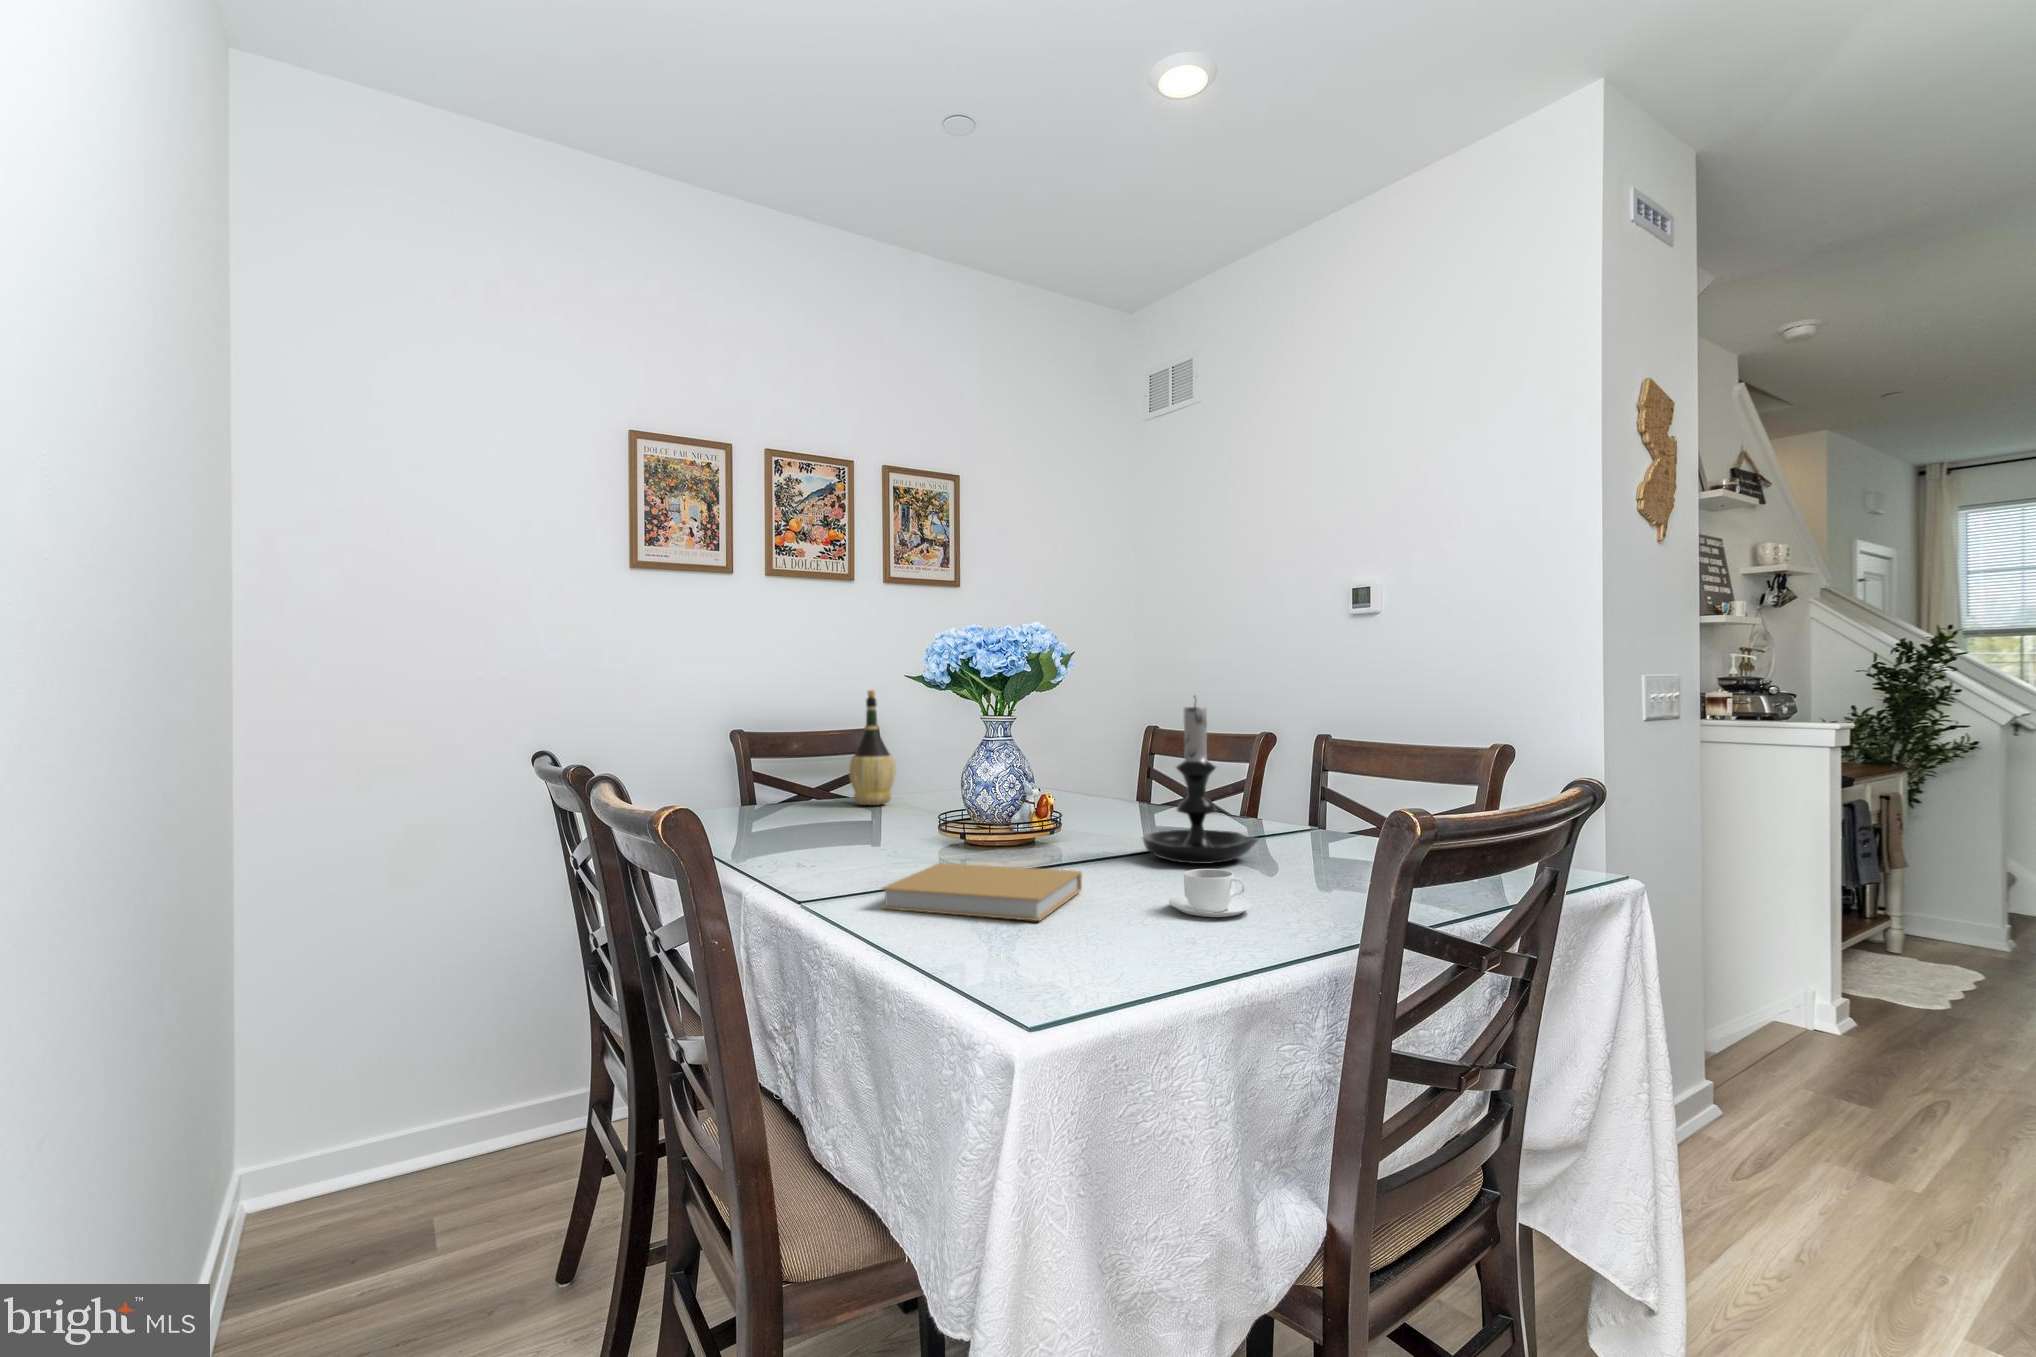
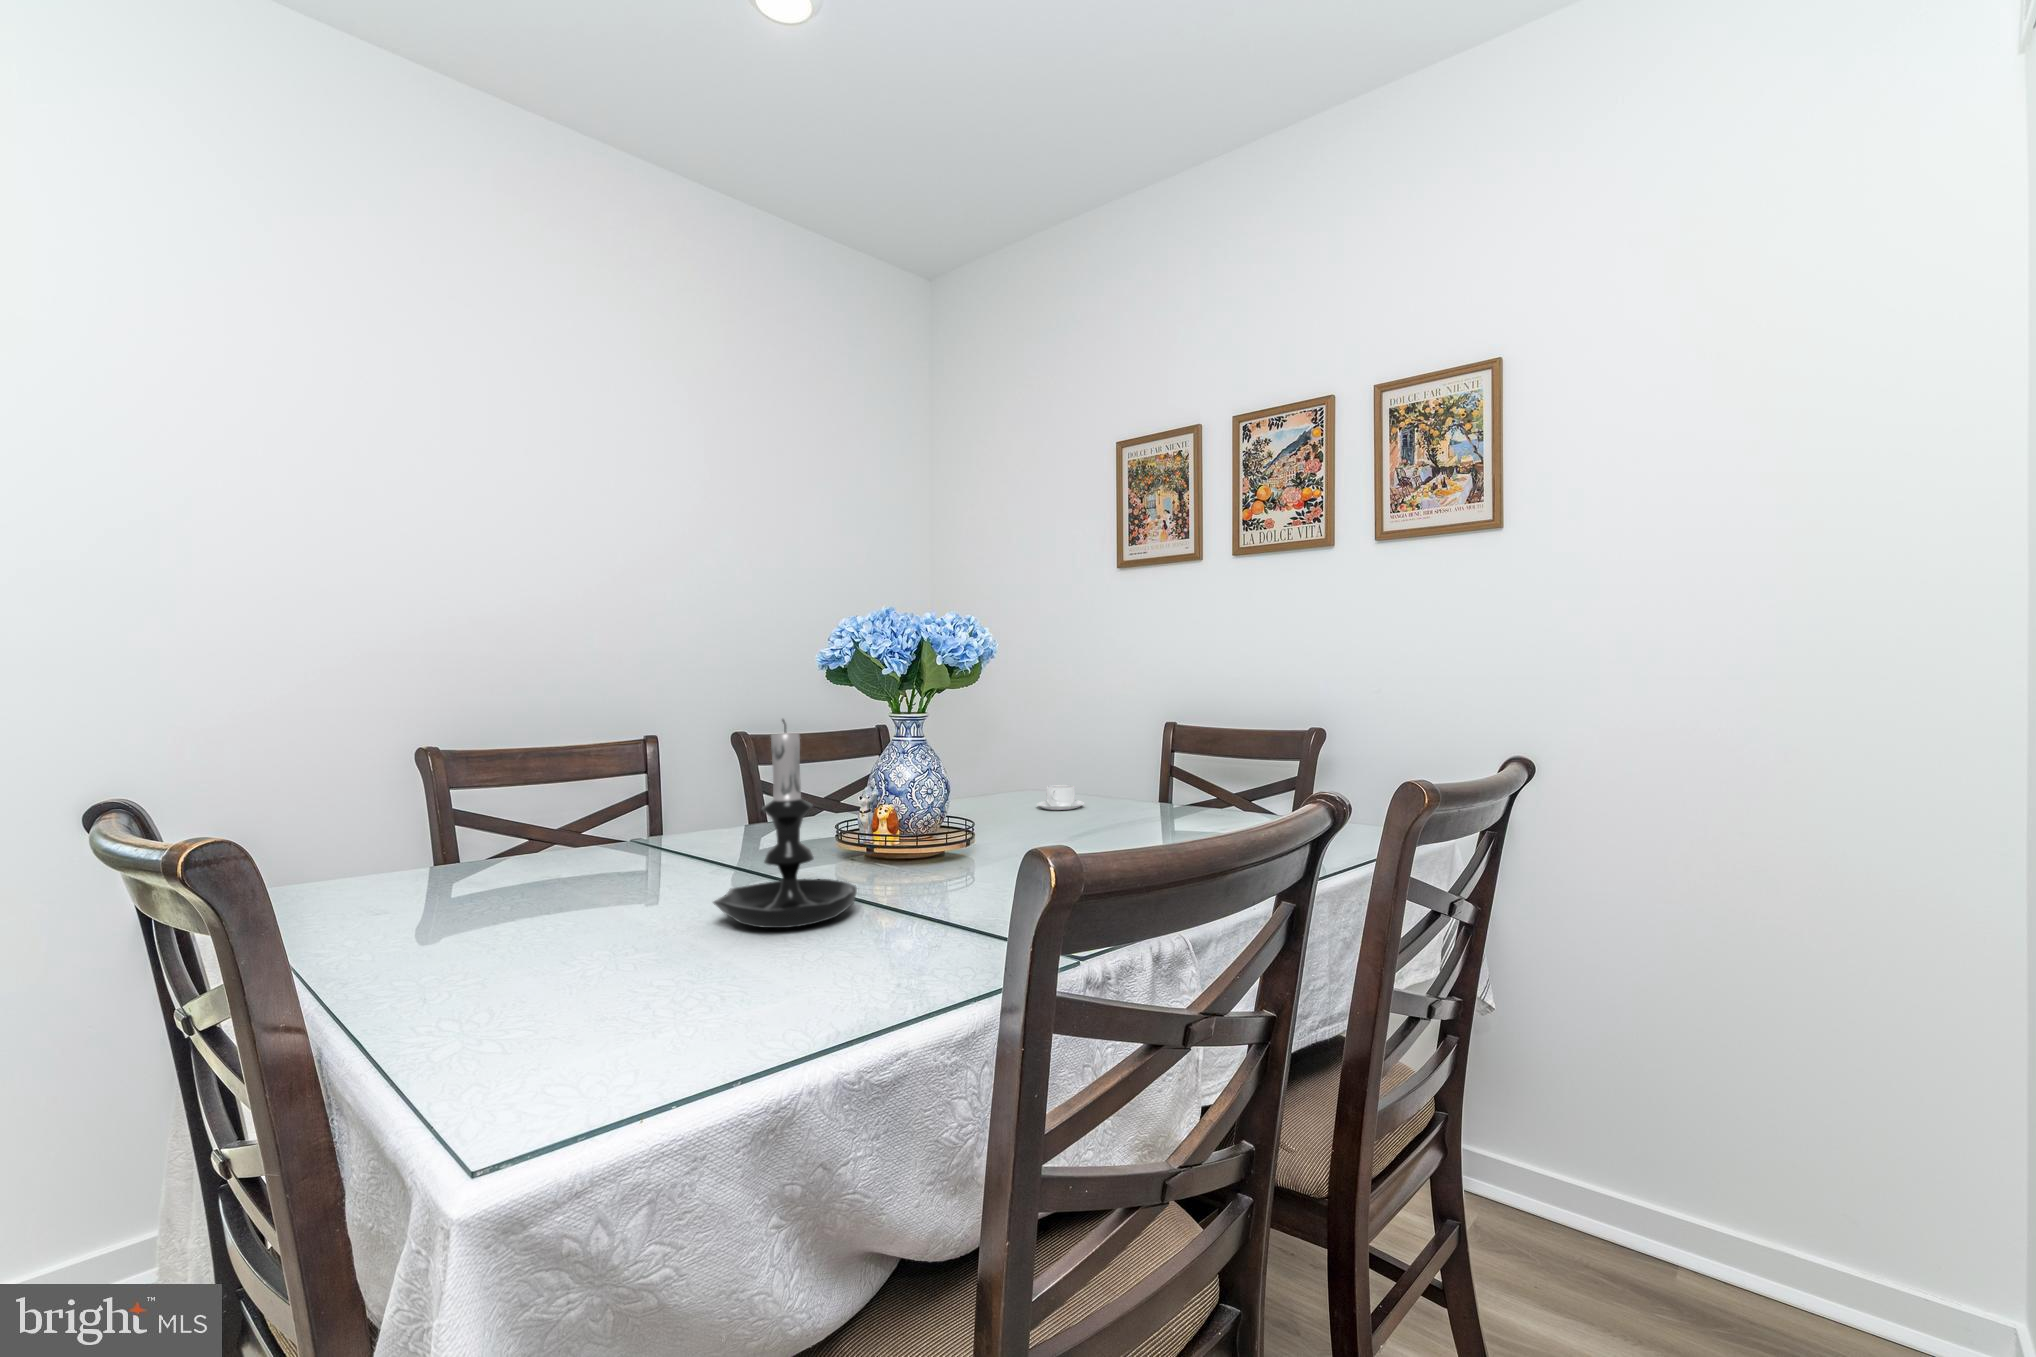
wine bottle: present [849,690,895,805] -> none [1112,687,1164,815]
book: present [881,863,1082,921] -> none [520,846,699,892]
coffee cup: present [1169,869,1254,917] -> present [1037,785,1084,810]

